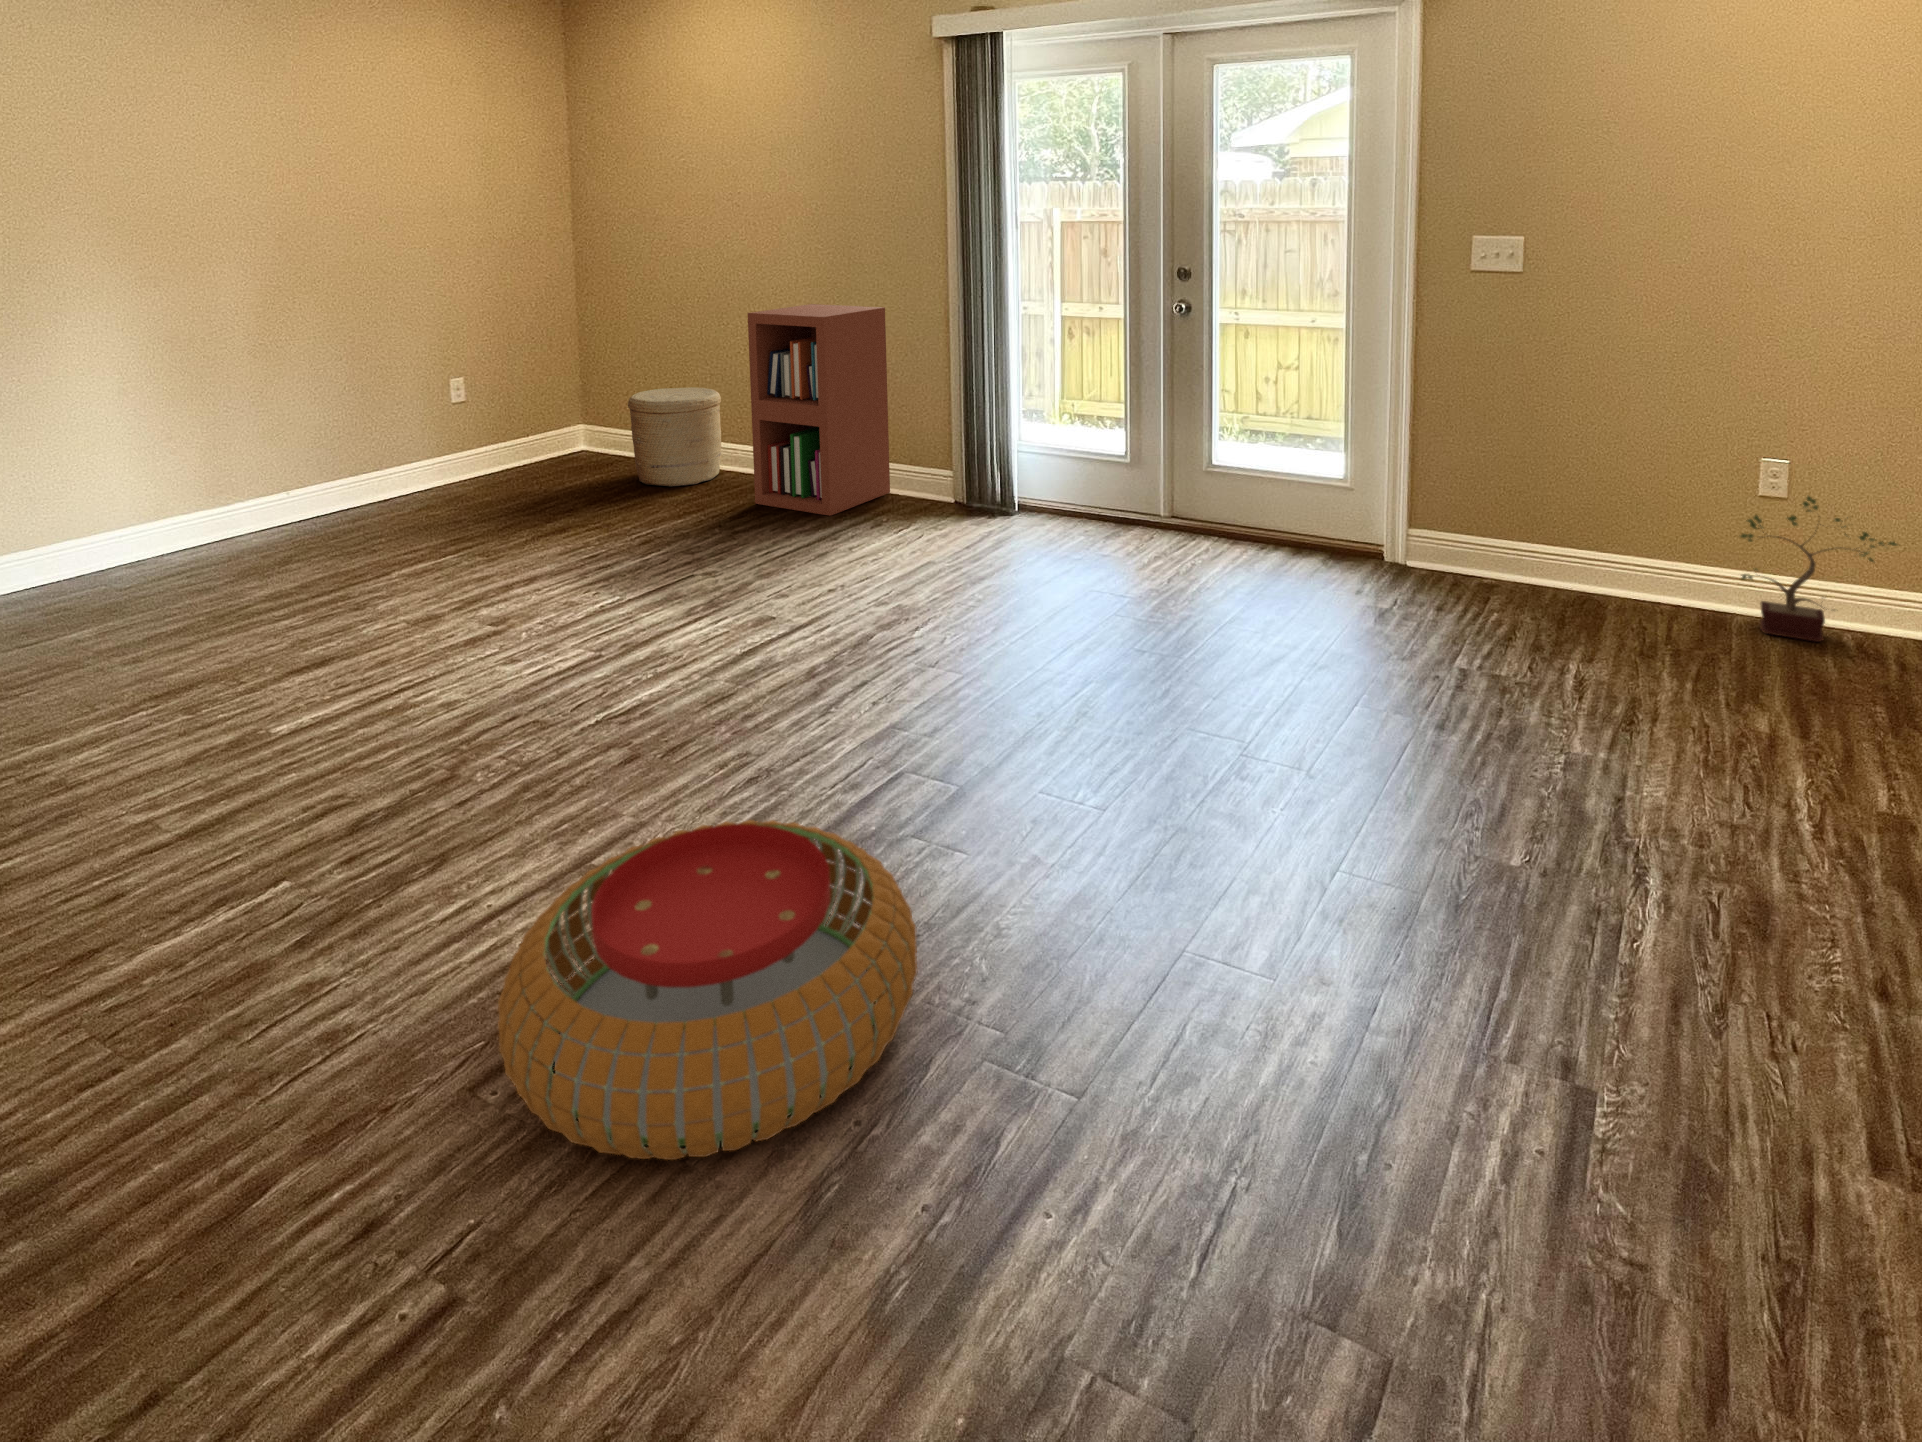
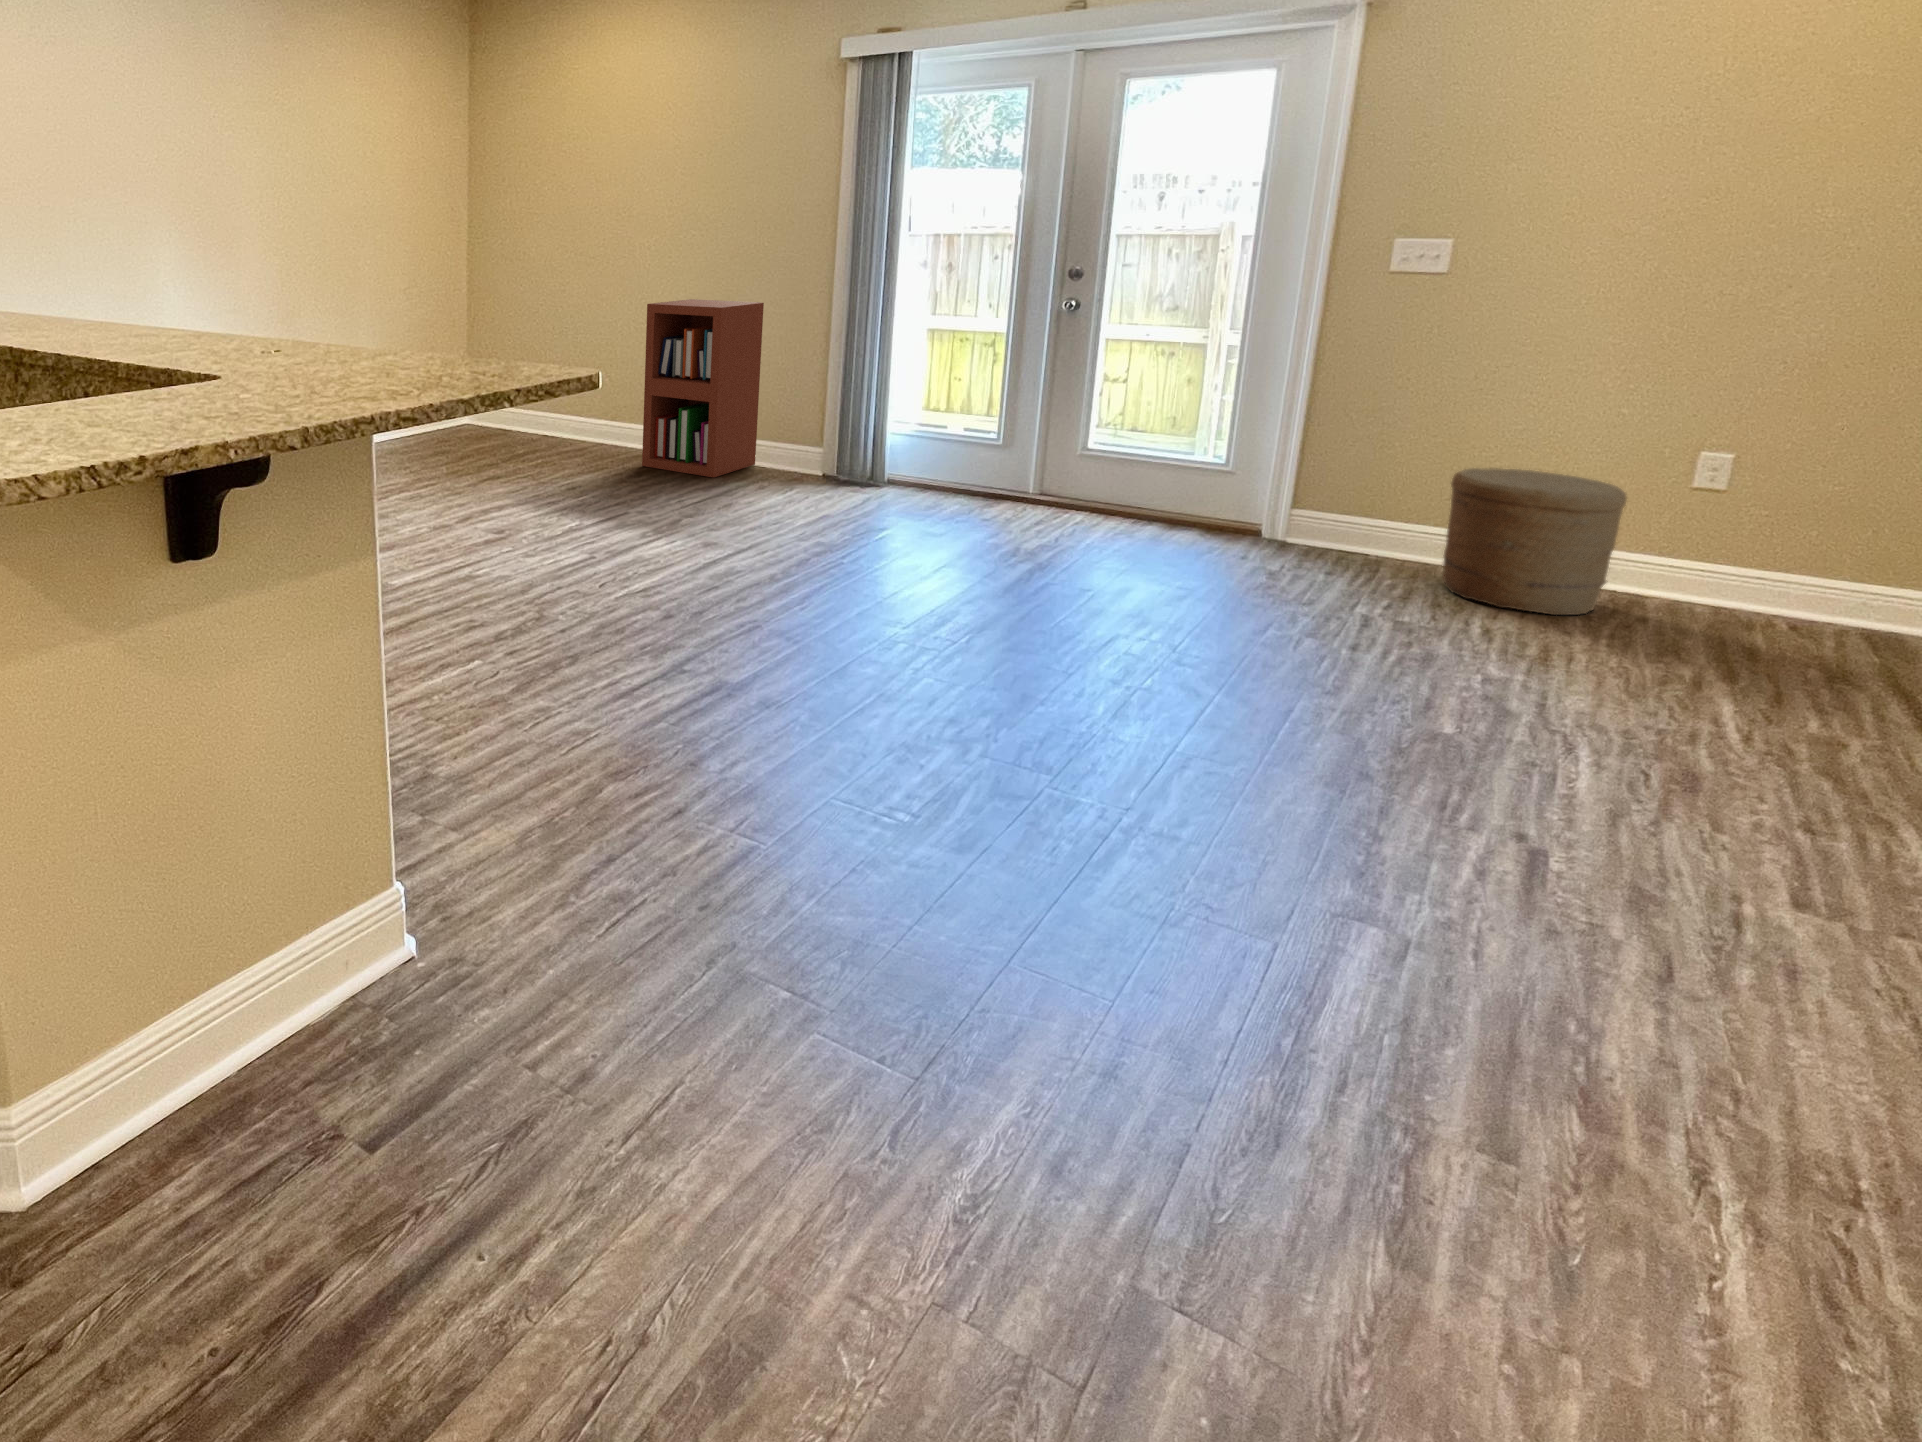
woven basket: present [628,387,721,486] -> present [1443,468,1627,615]
potted plant: present [1740,496,1897,642] -> none [1662,488,1863,625]
pouf: present [498,820,917,1160] -> none [708,628,992,797]

